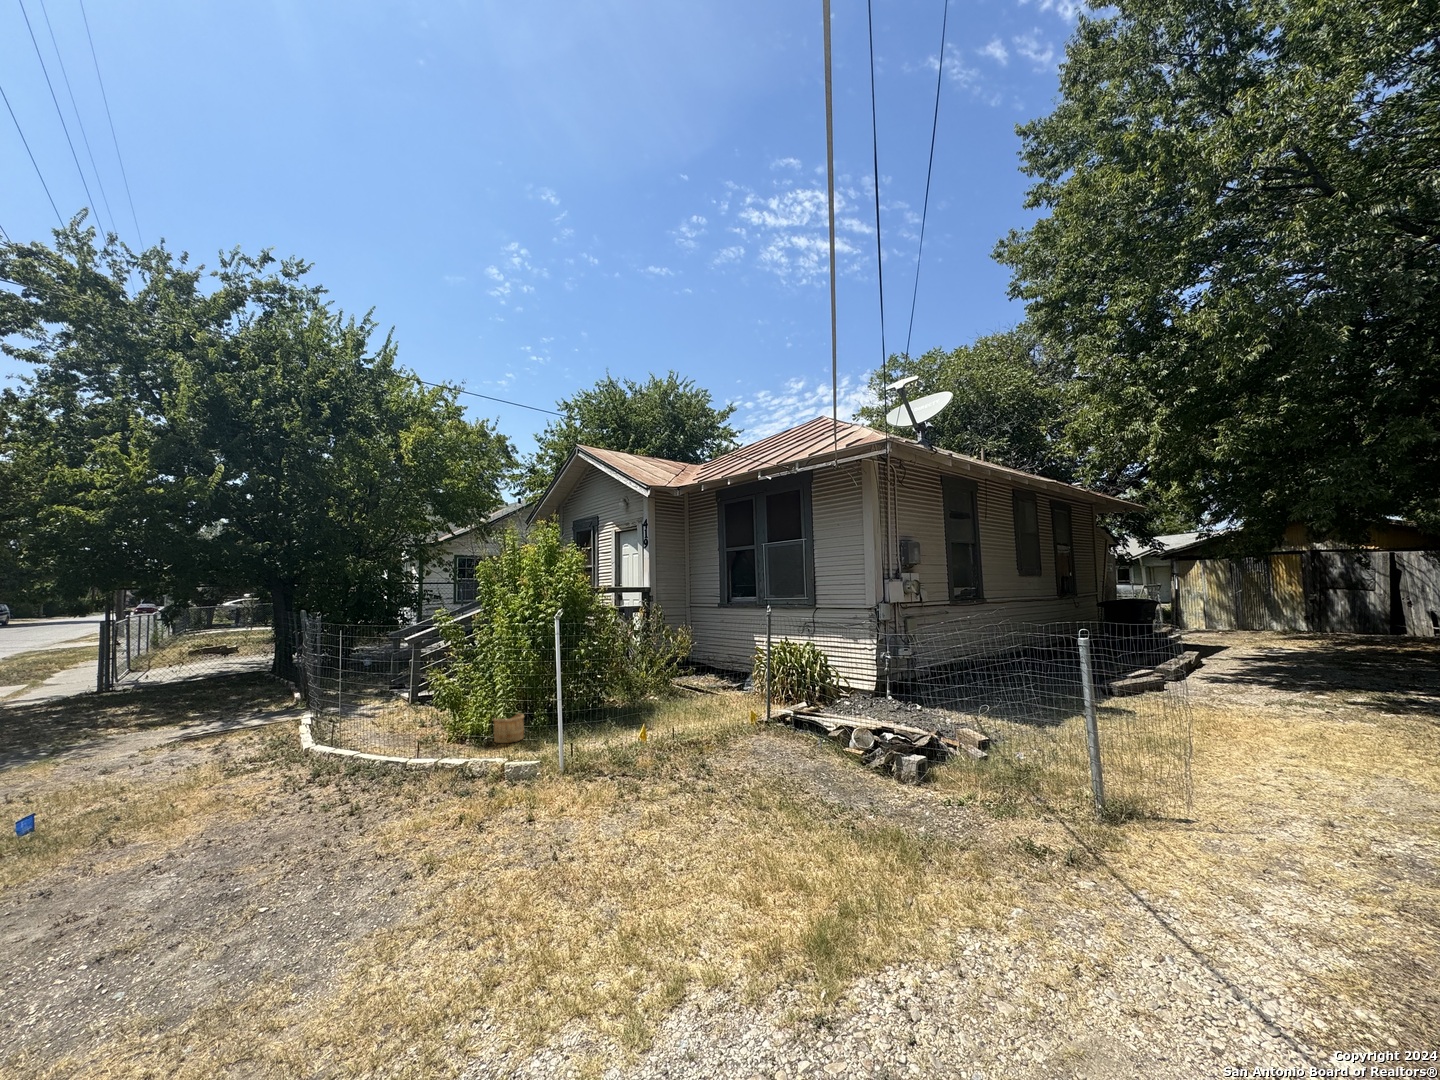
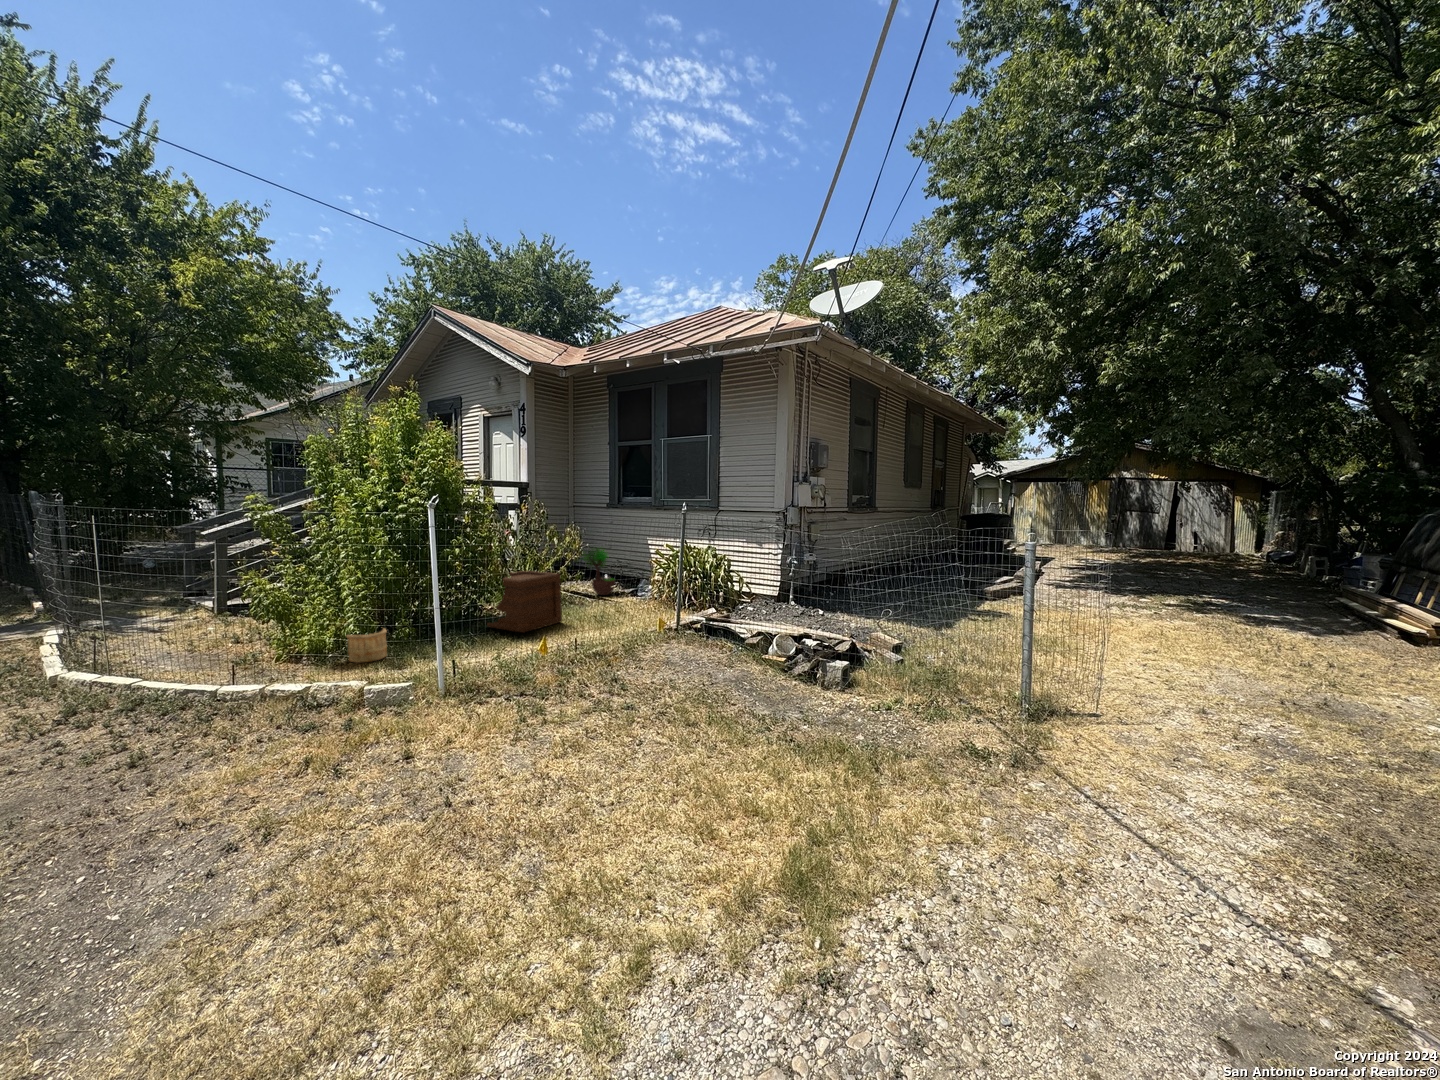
potted tree: none [694,638,727,688] -> present [584,548,615,595]
wooden crate: none [607,664,673,722] -> present [487,571,562,633]

